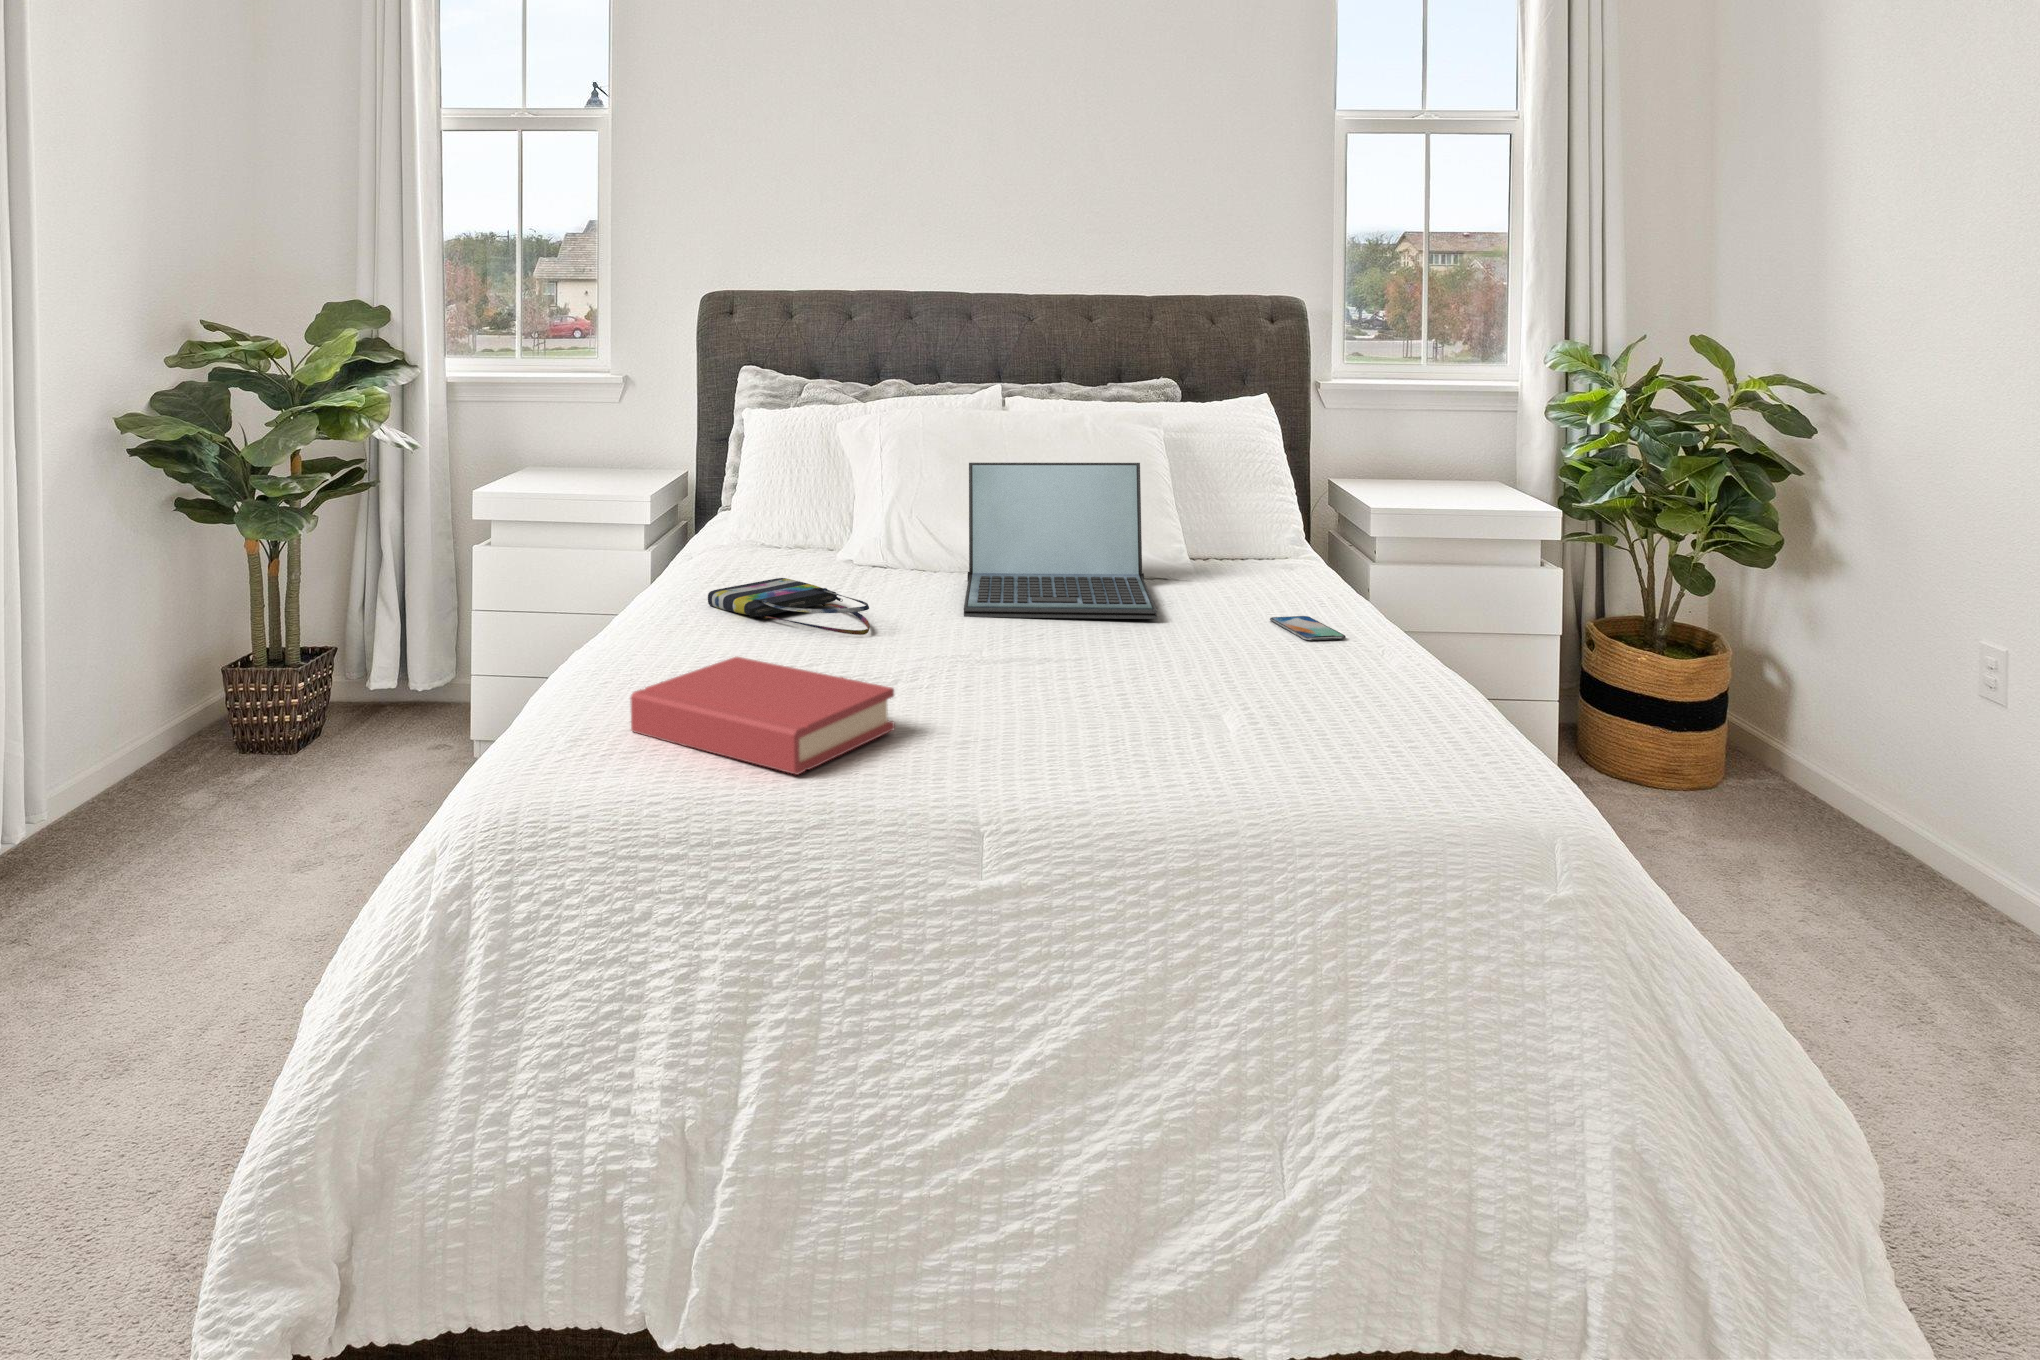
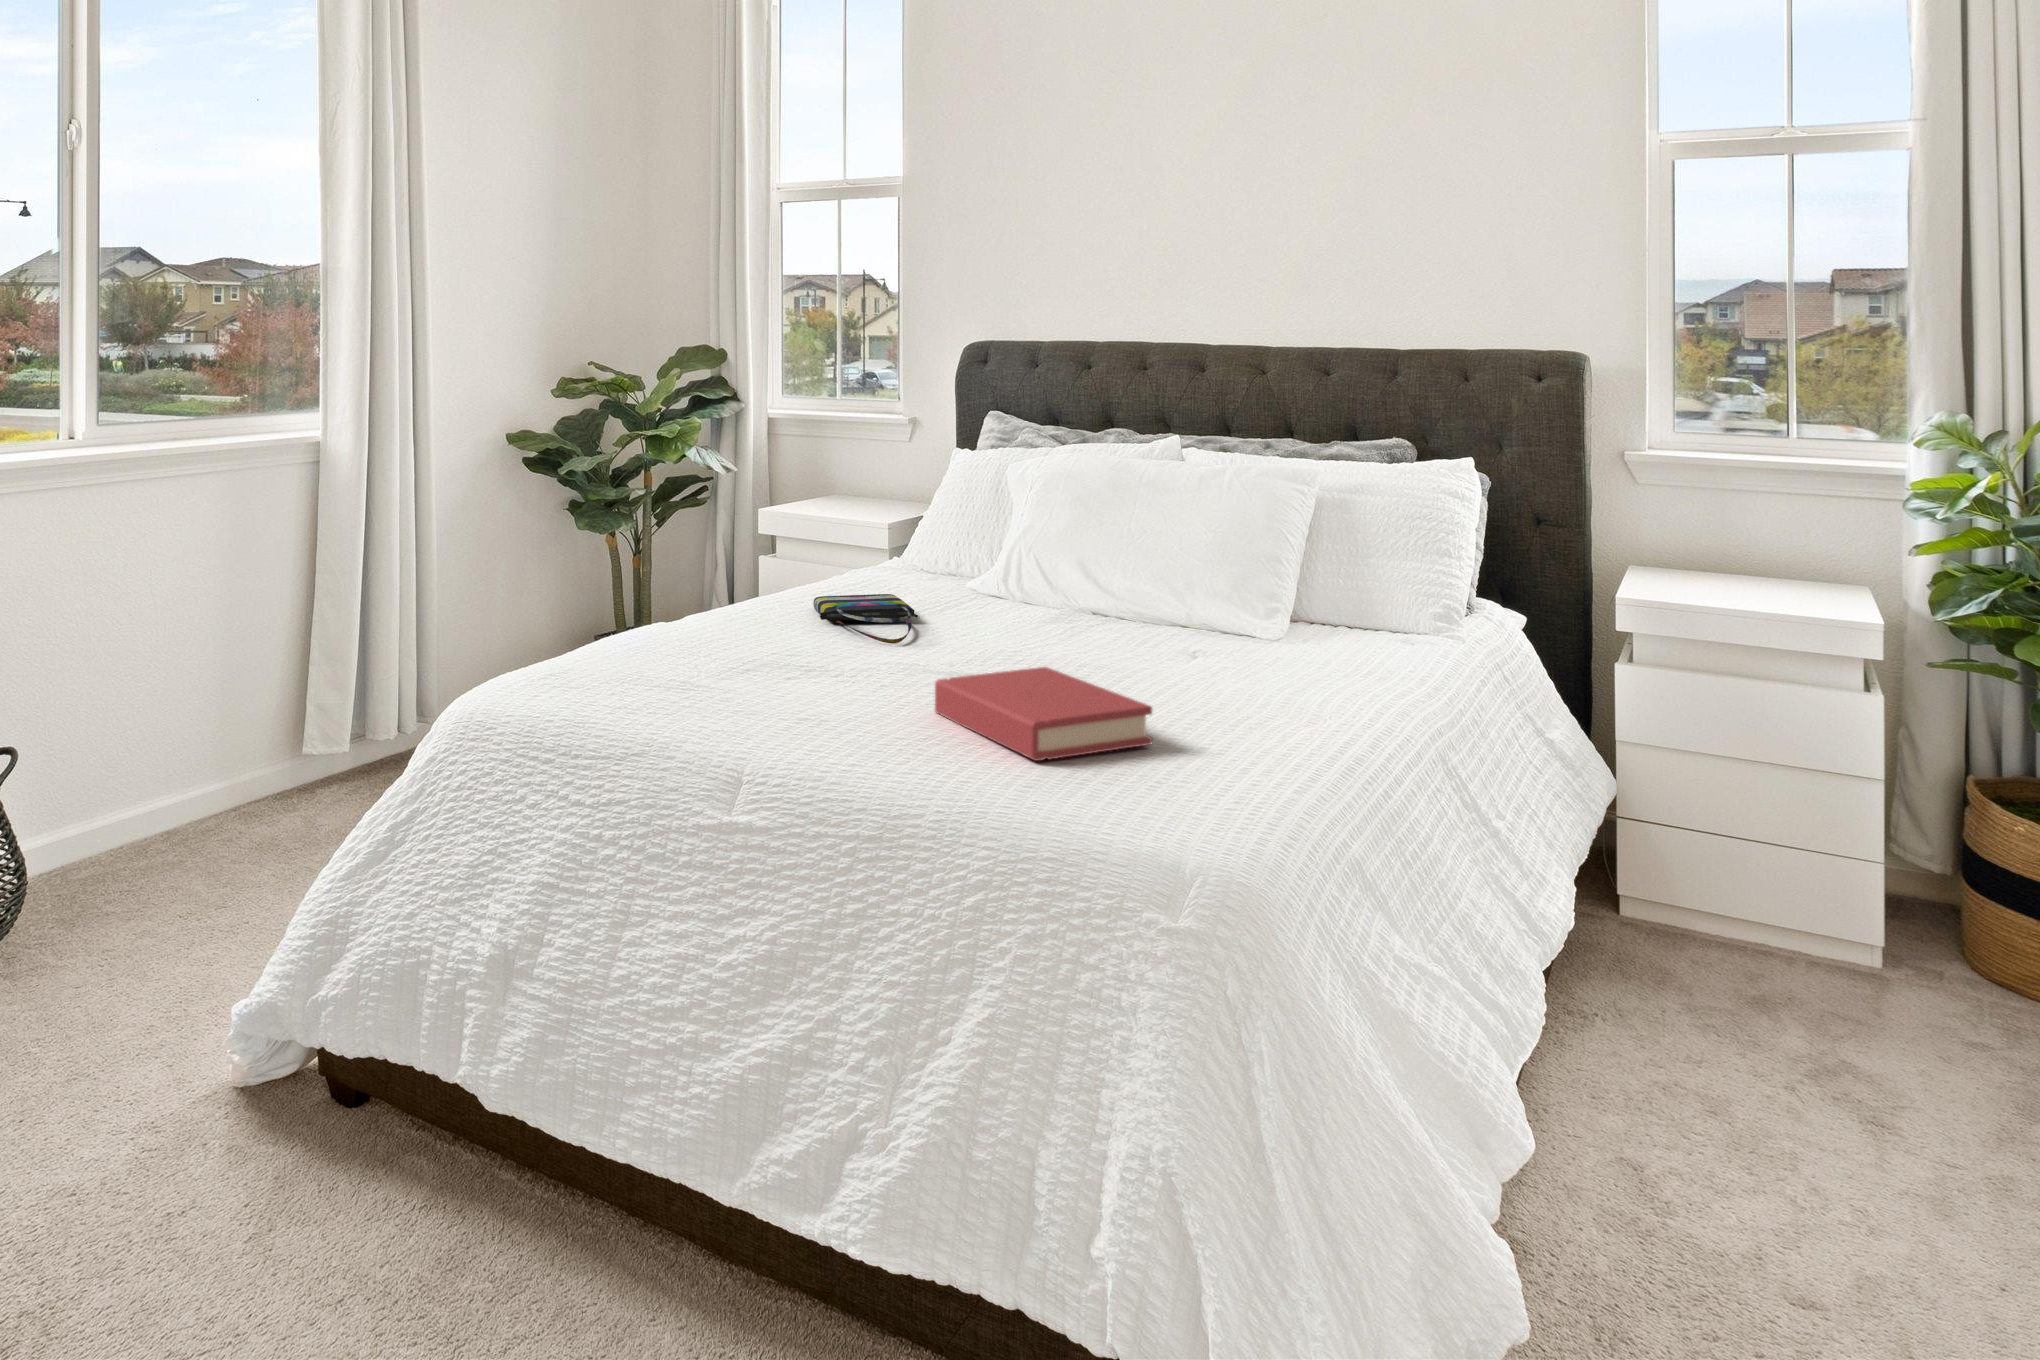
laptop: present [964,463,1157,619] -> none [1011,505,1245,667]
smartphone: present [1270,616,1346,640] -> none [1302,682,1352,708]
hardback book: present [631,657,895,775] -> present [935,667,1152,761]

